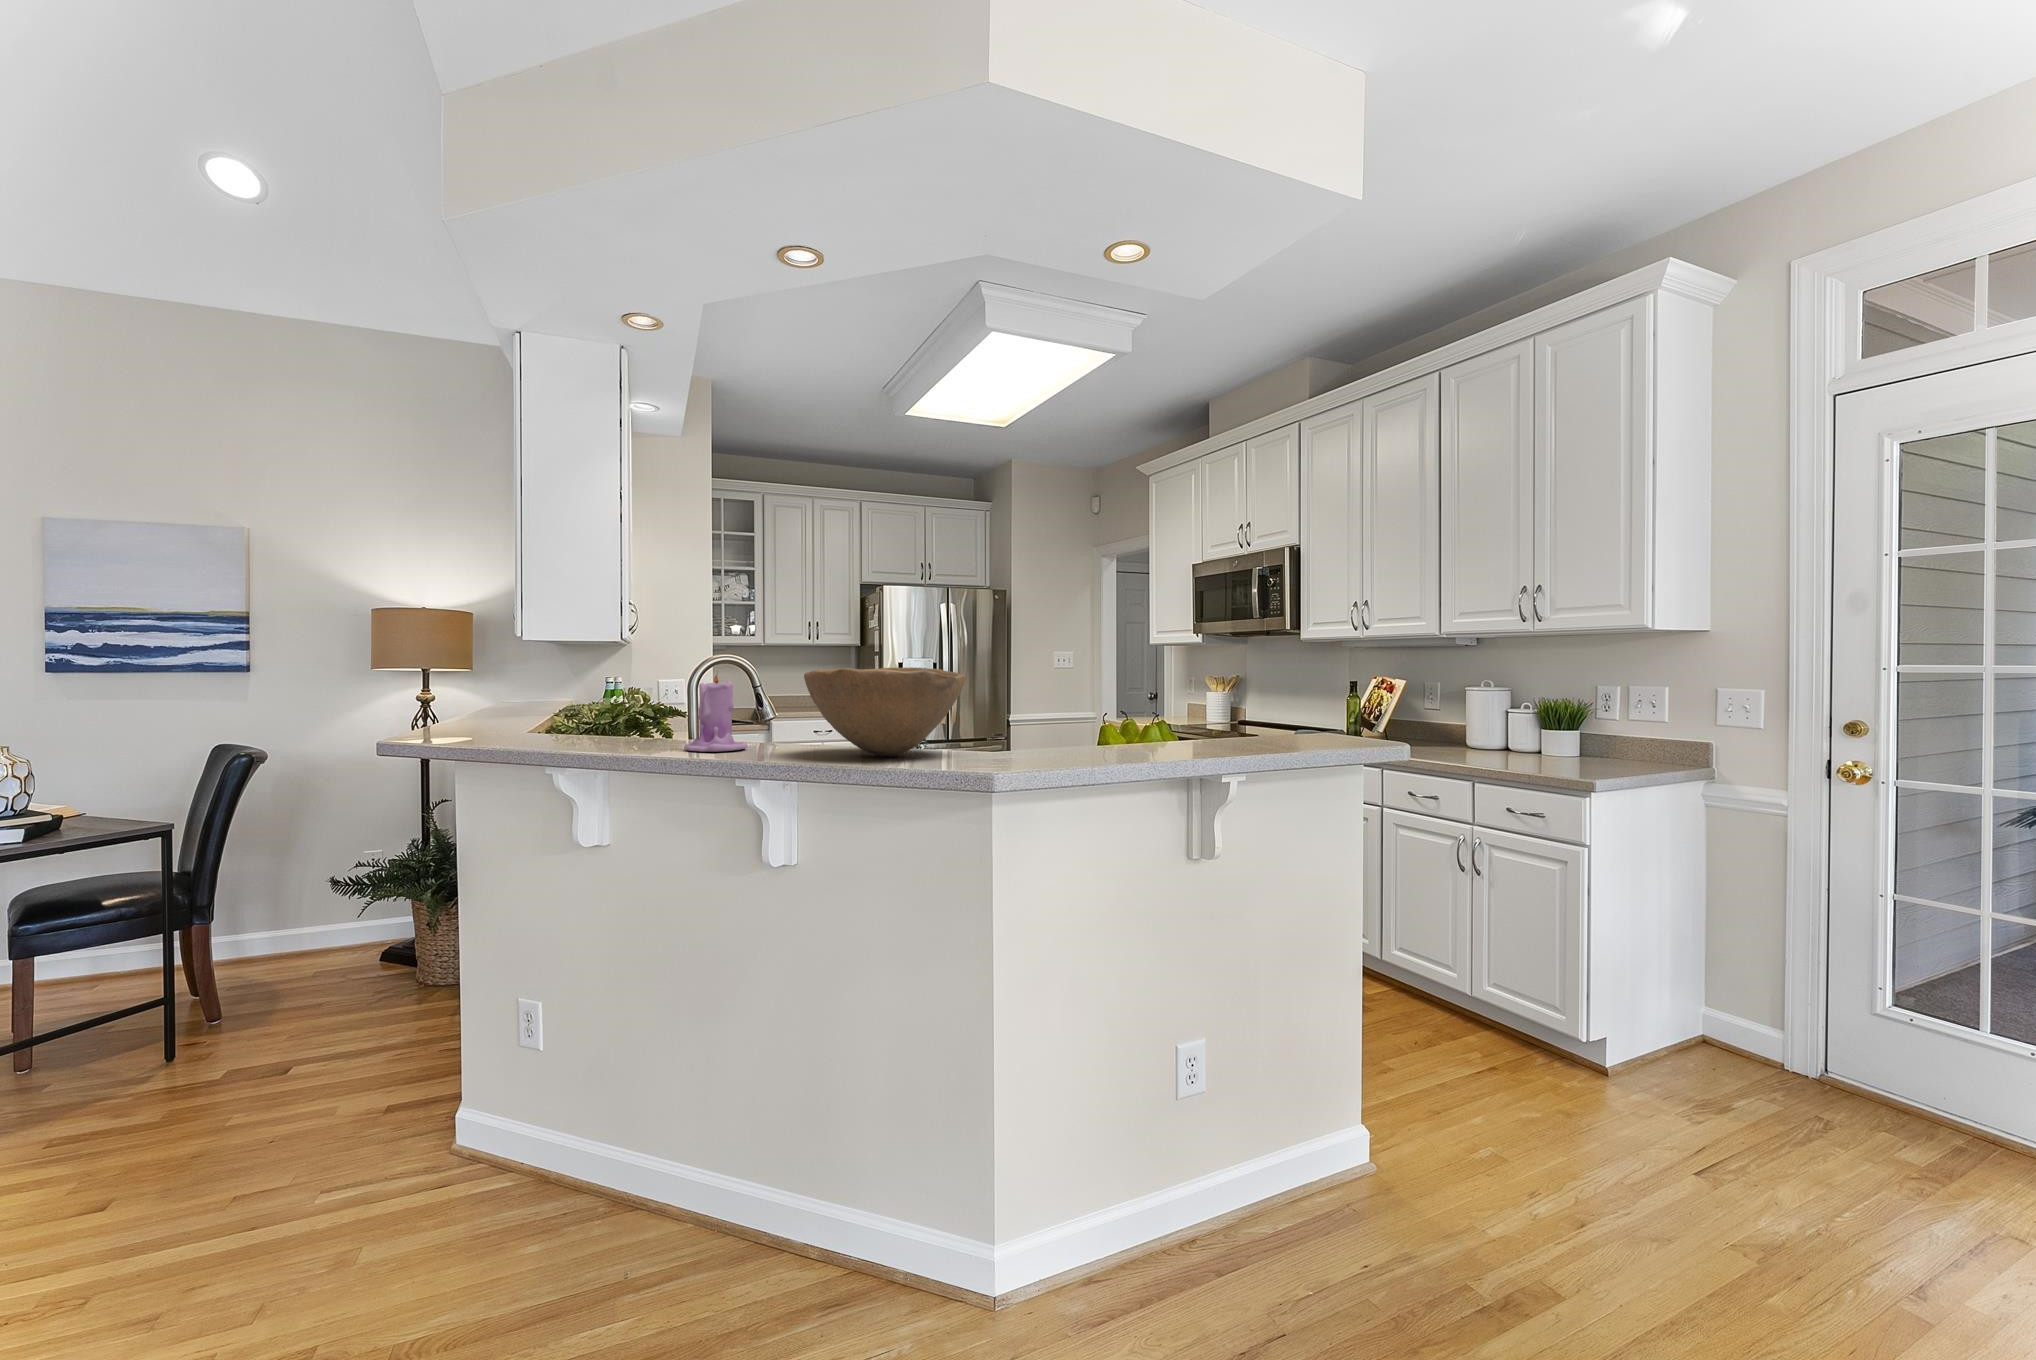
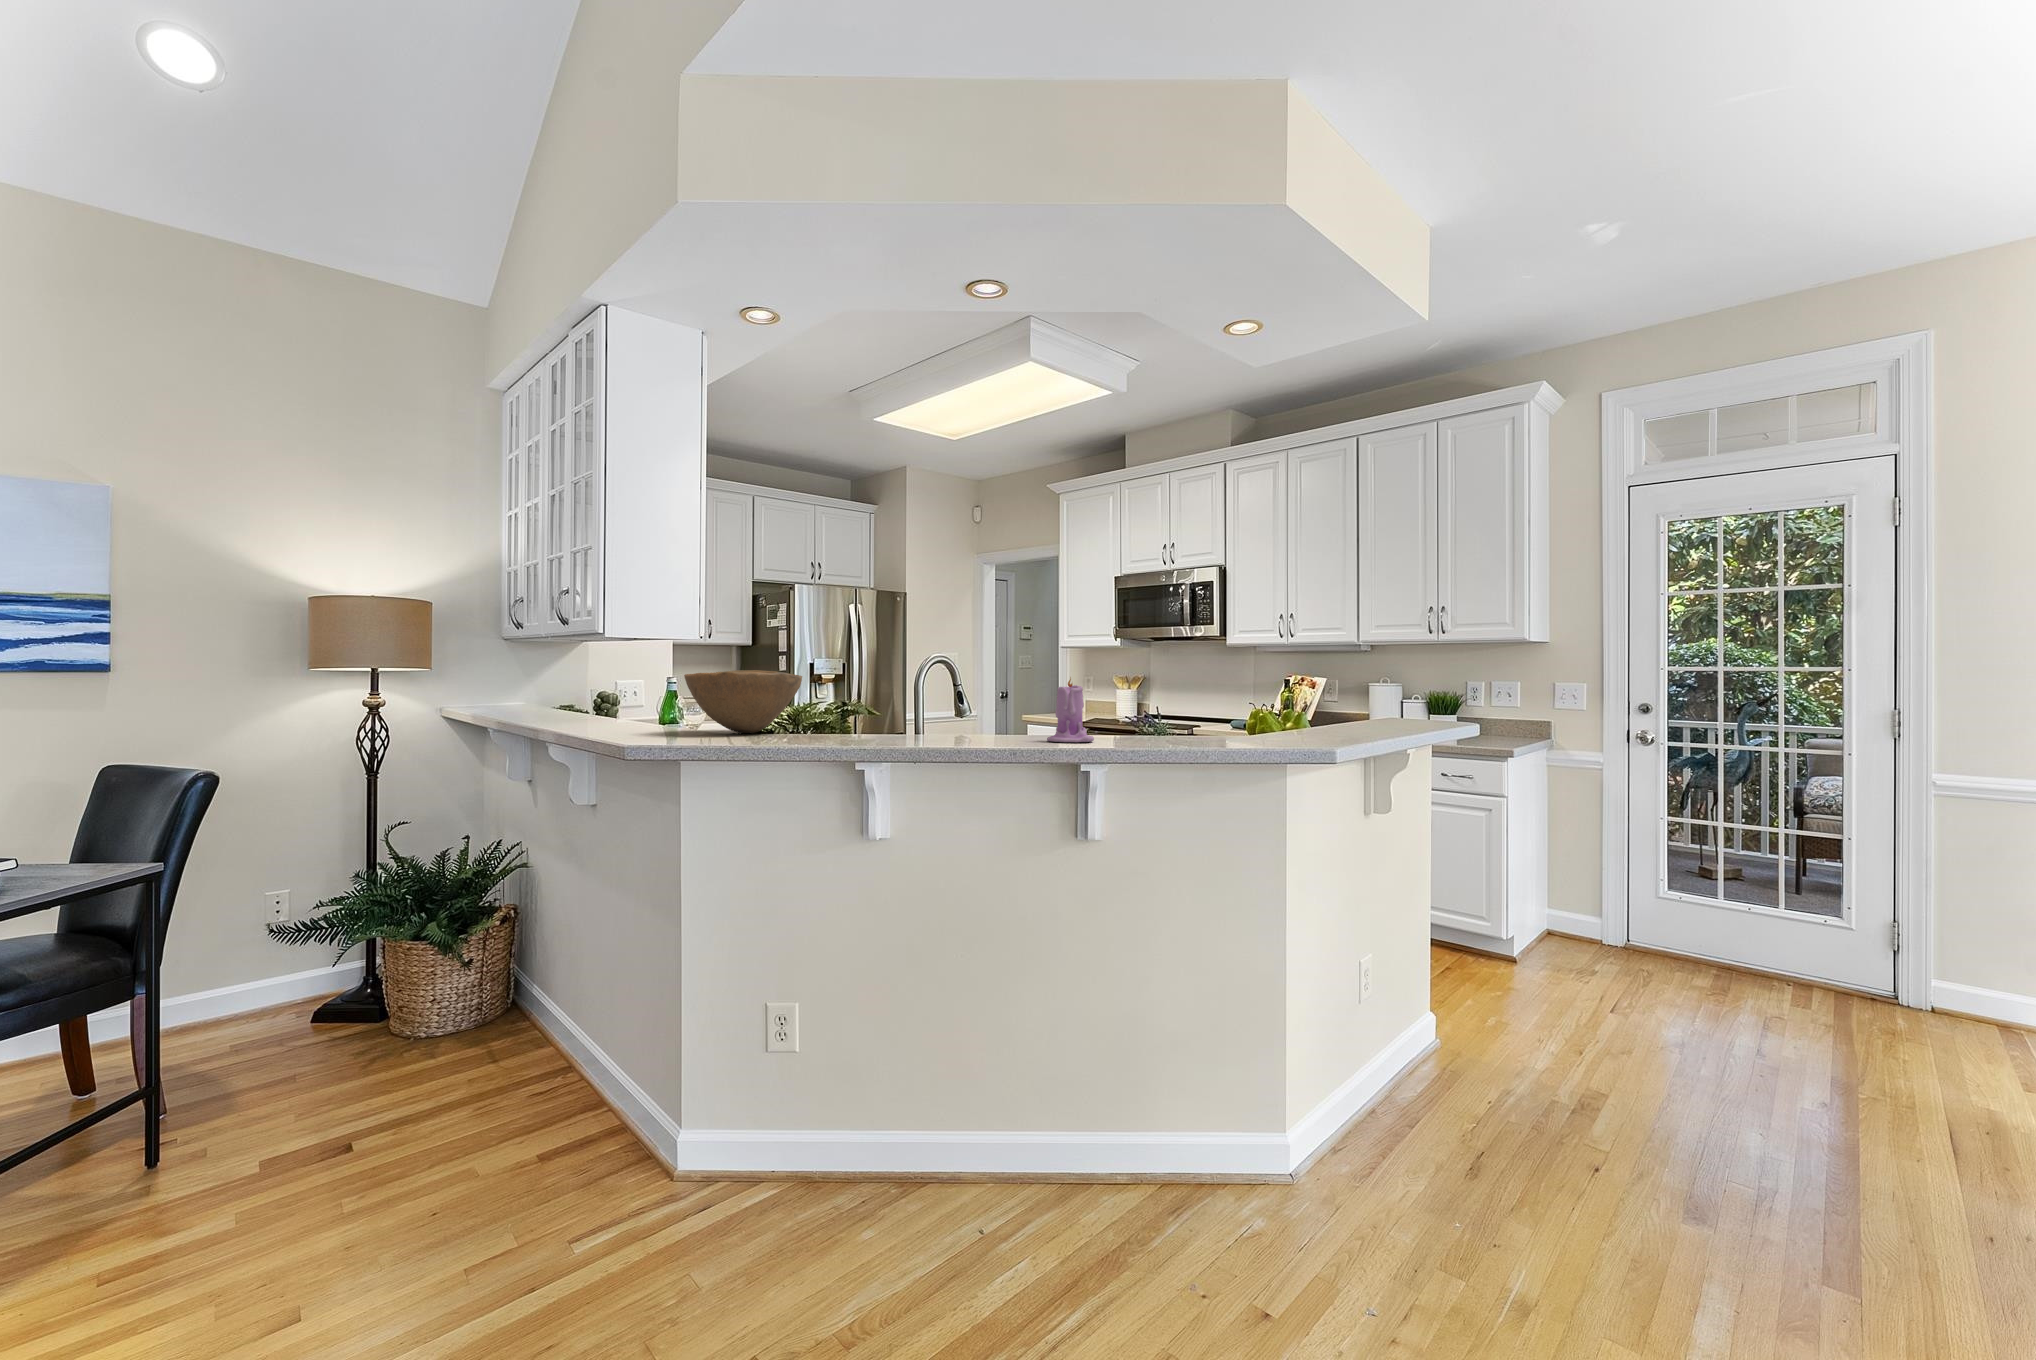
bowl: present [804,668,966,756] -> present [684,670,802,733]

